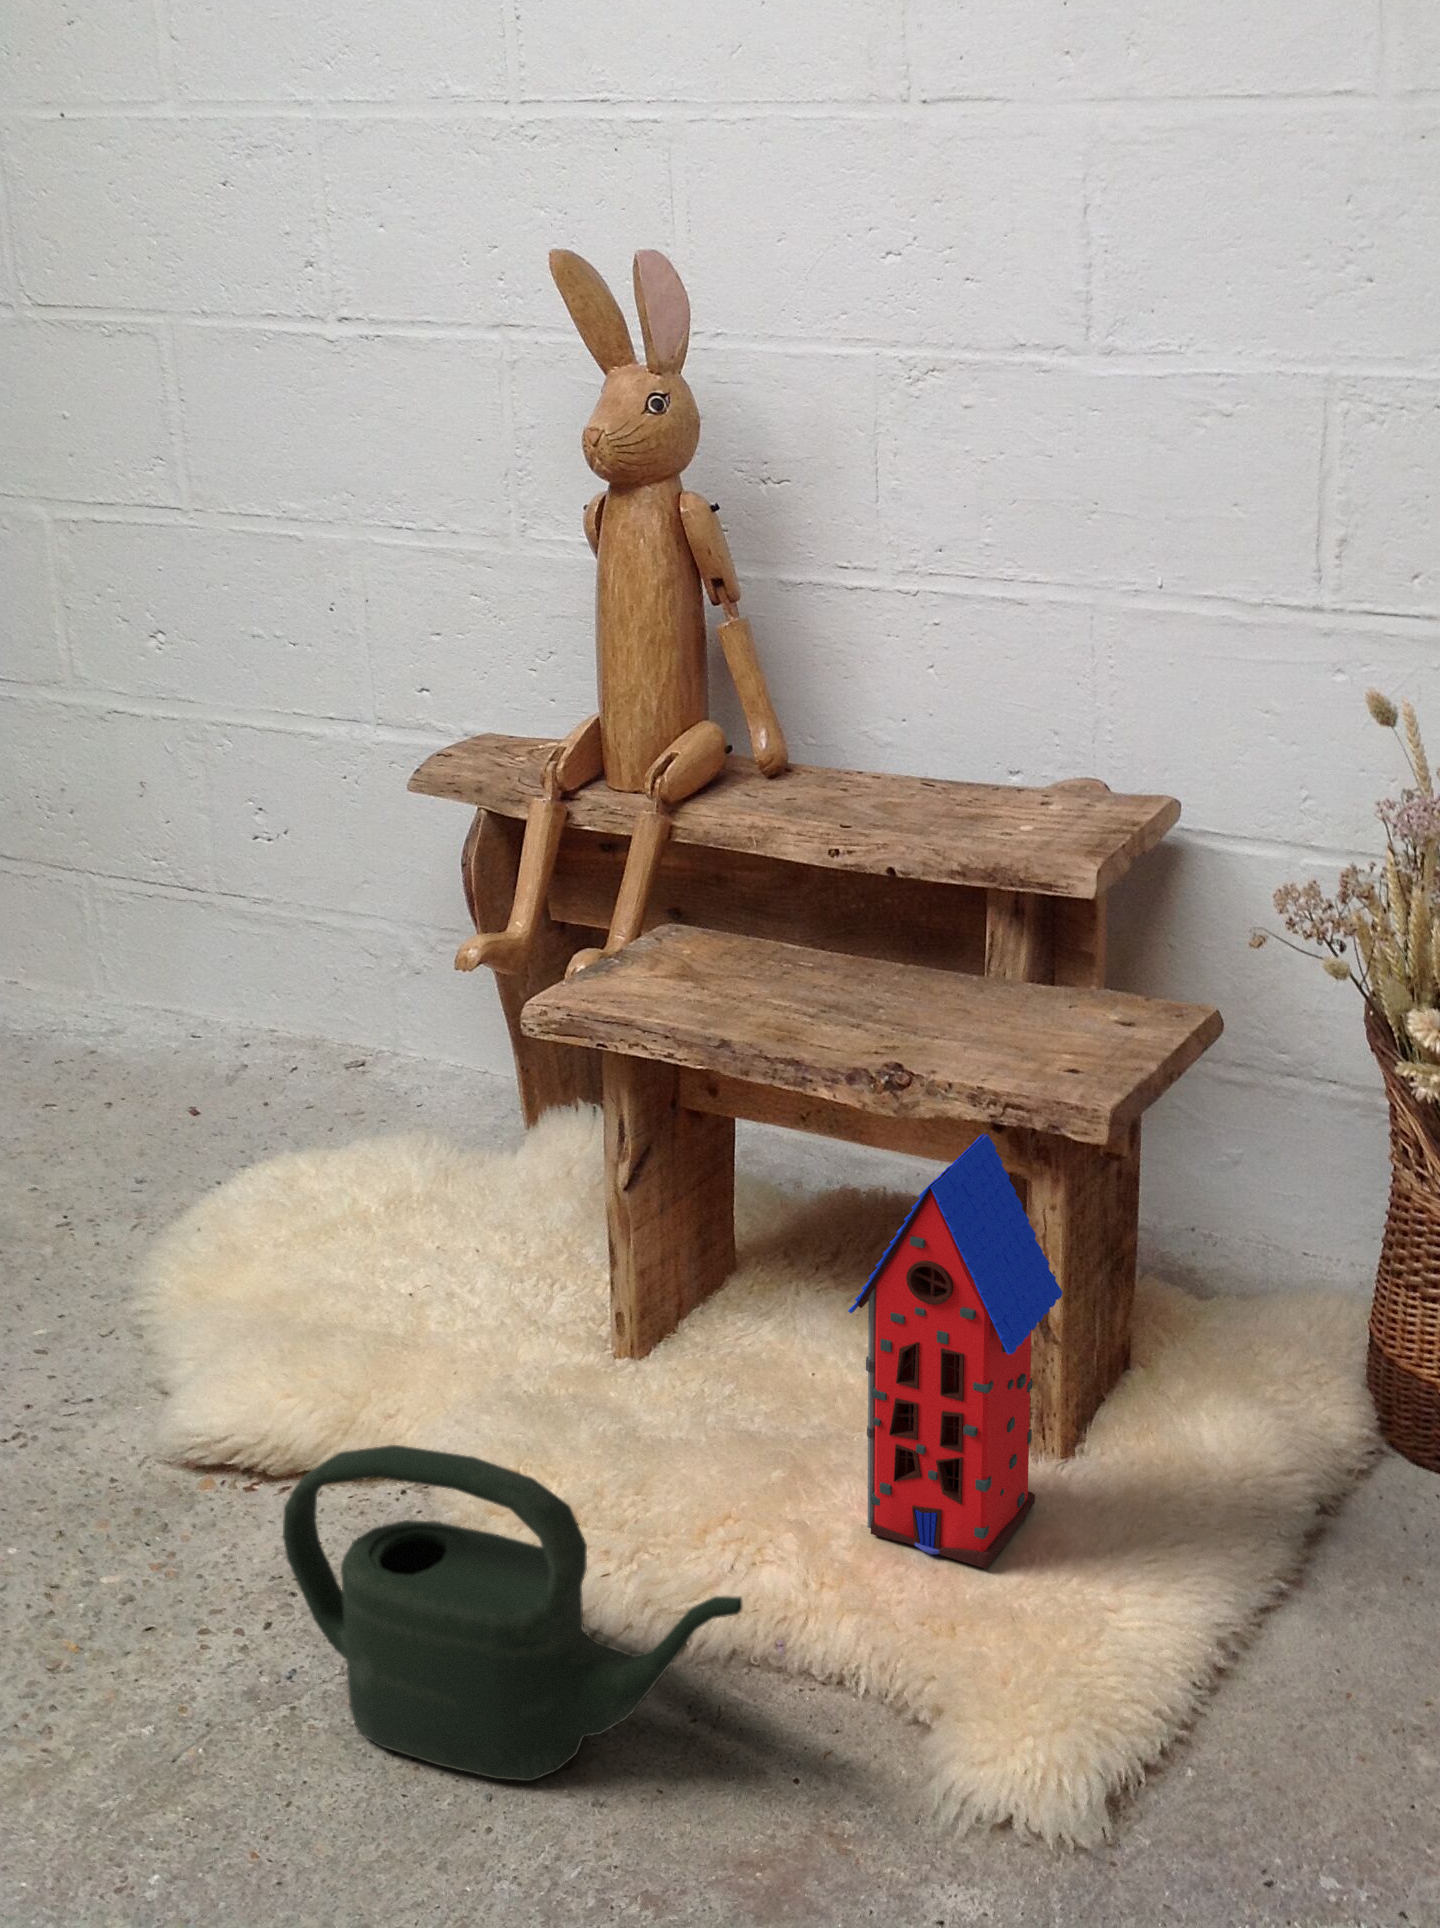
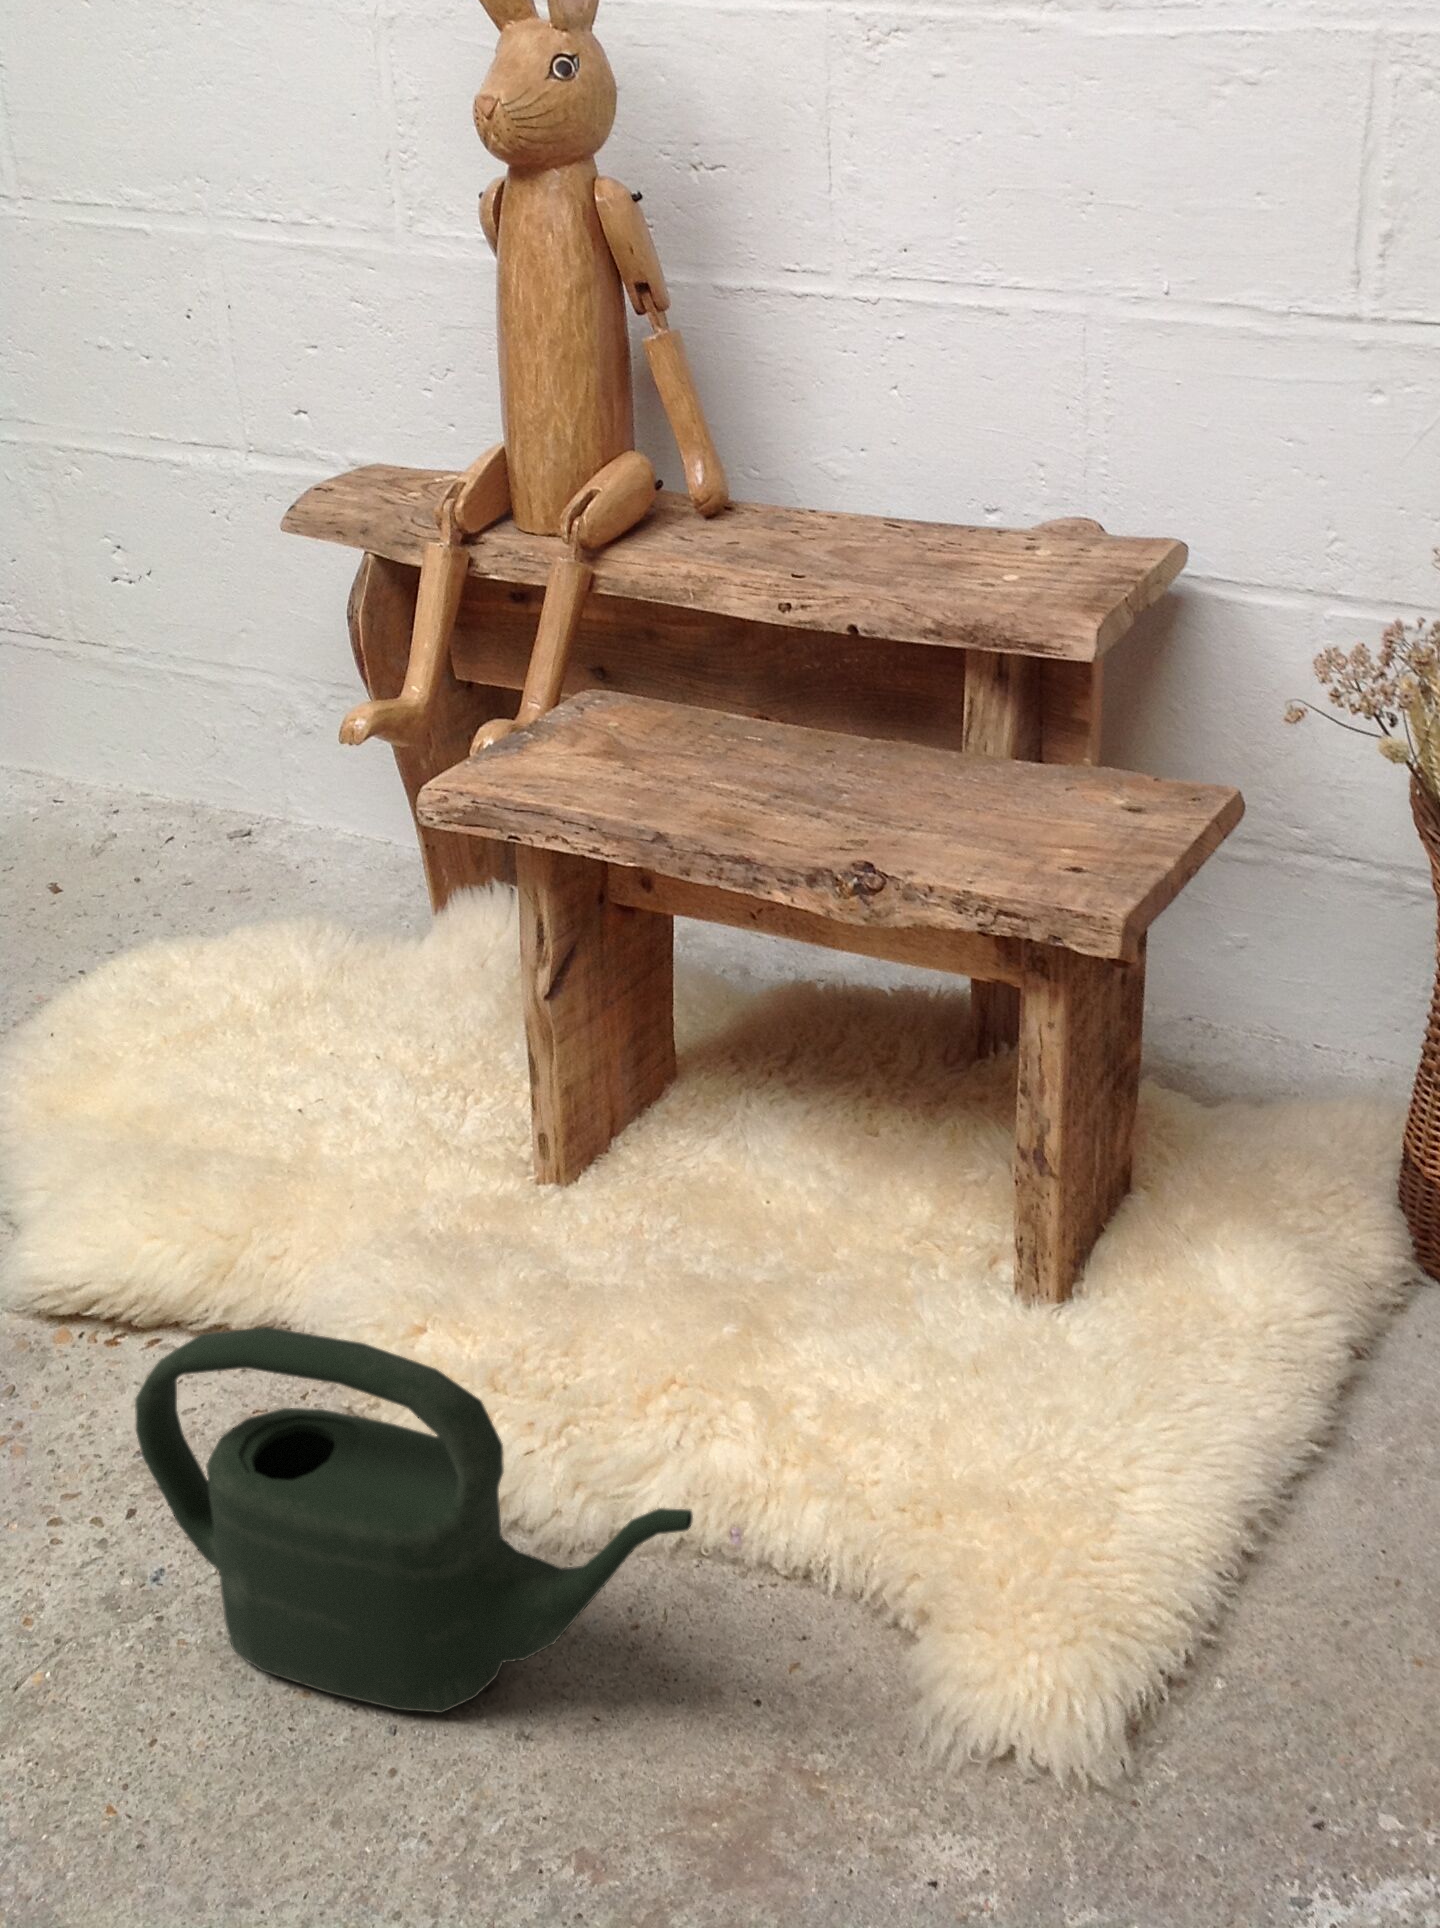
toy house: present [848,1134,1063,1569] -> none [813,944,1066,1442]

